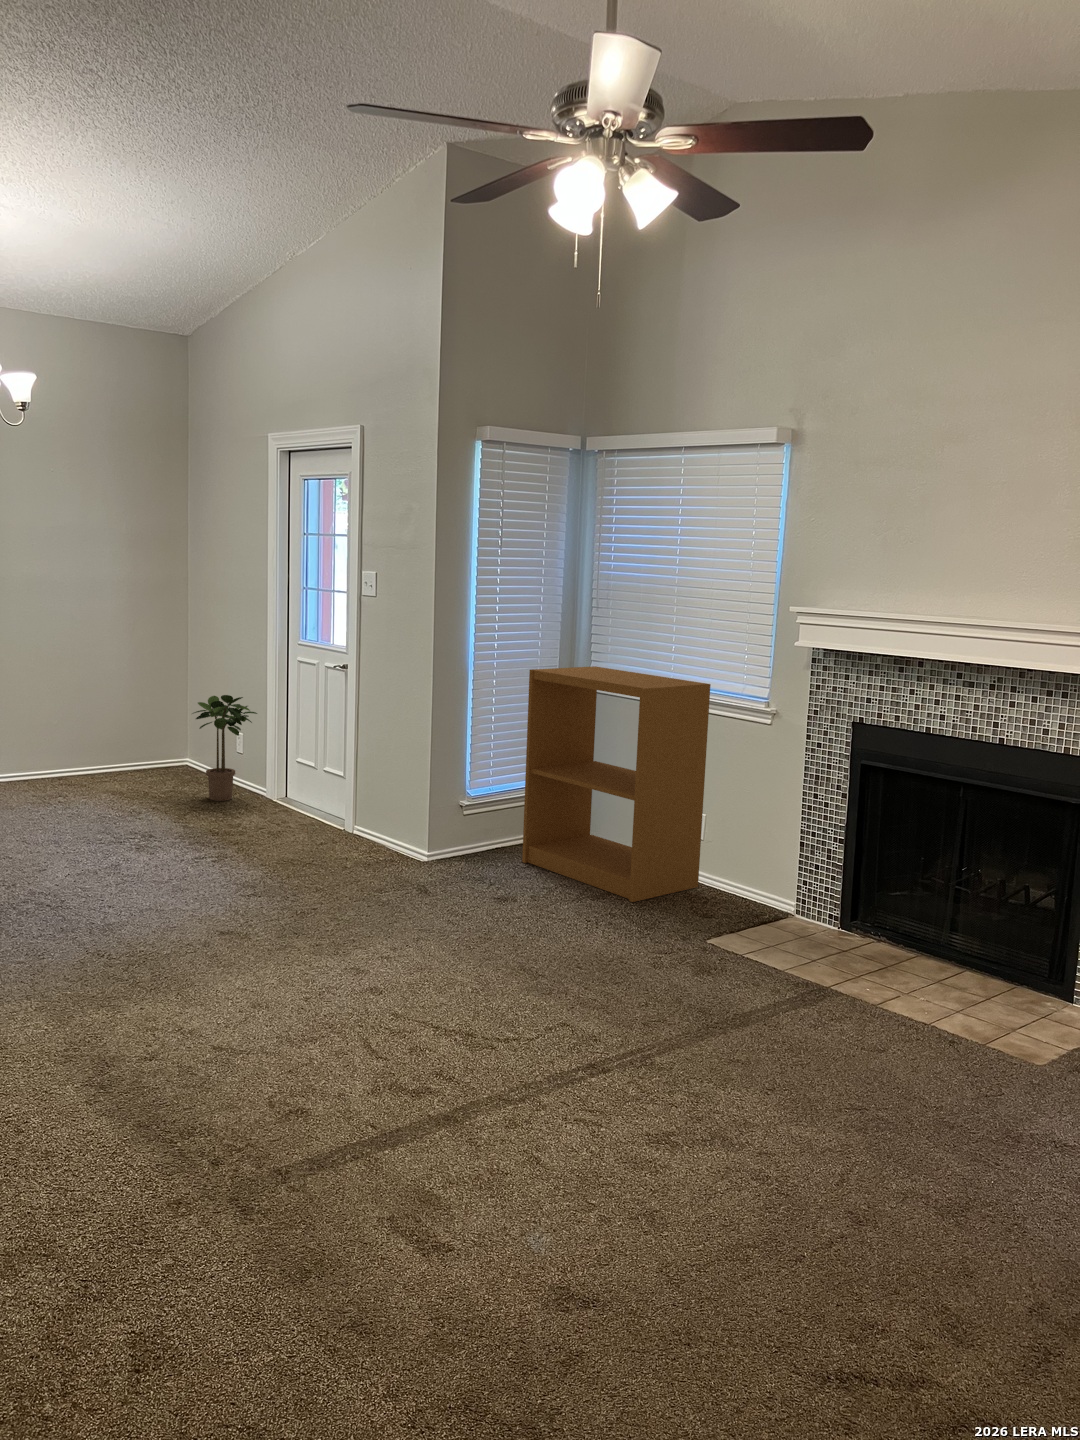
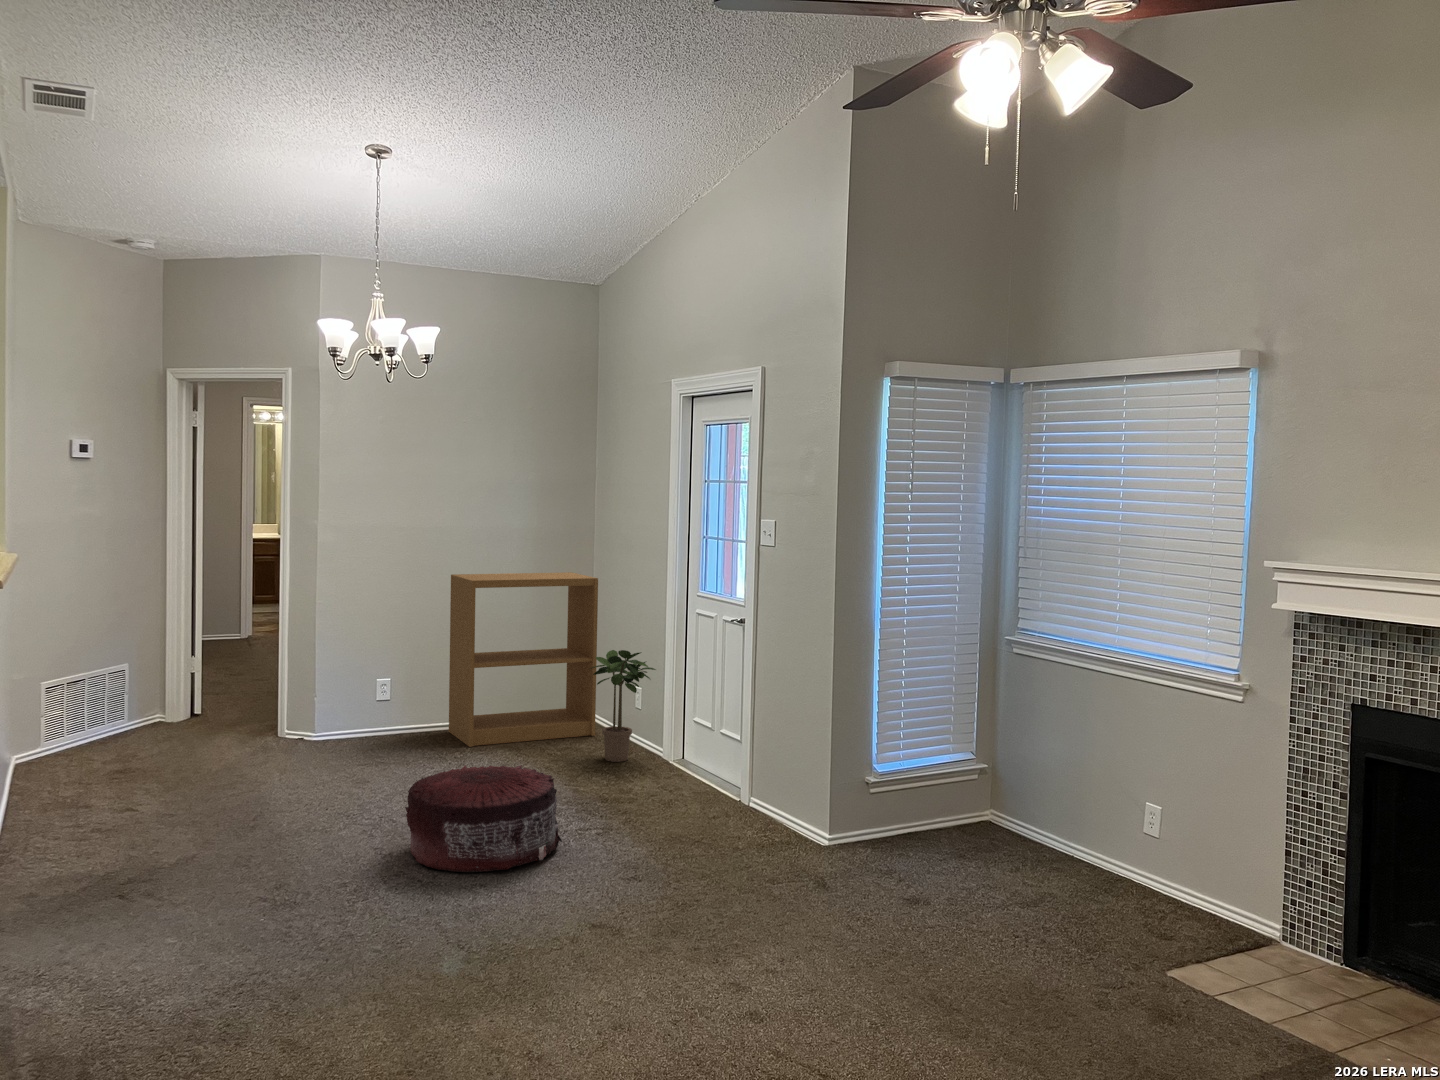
bookshelf: present [522,666,711,902] -> present [449,572,598,747]
pouf: none [26,800,181,897] -> present [405,765,562,872]

